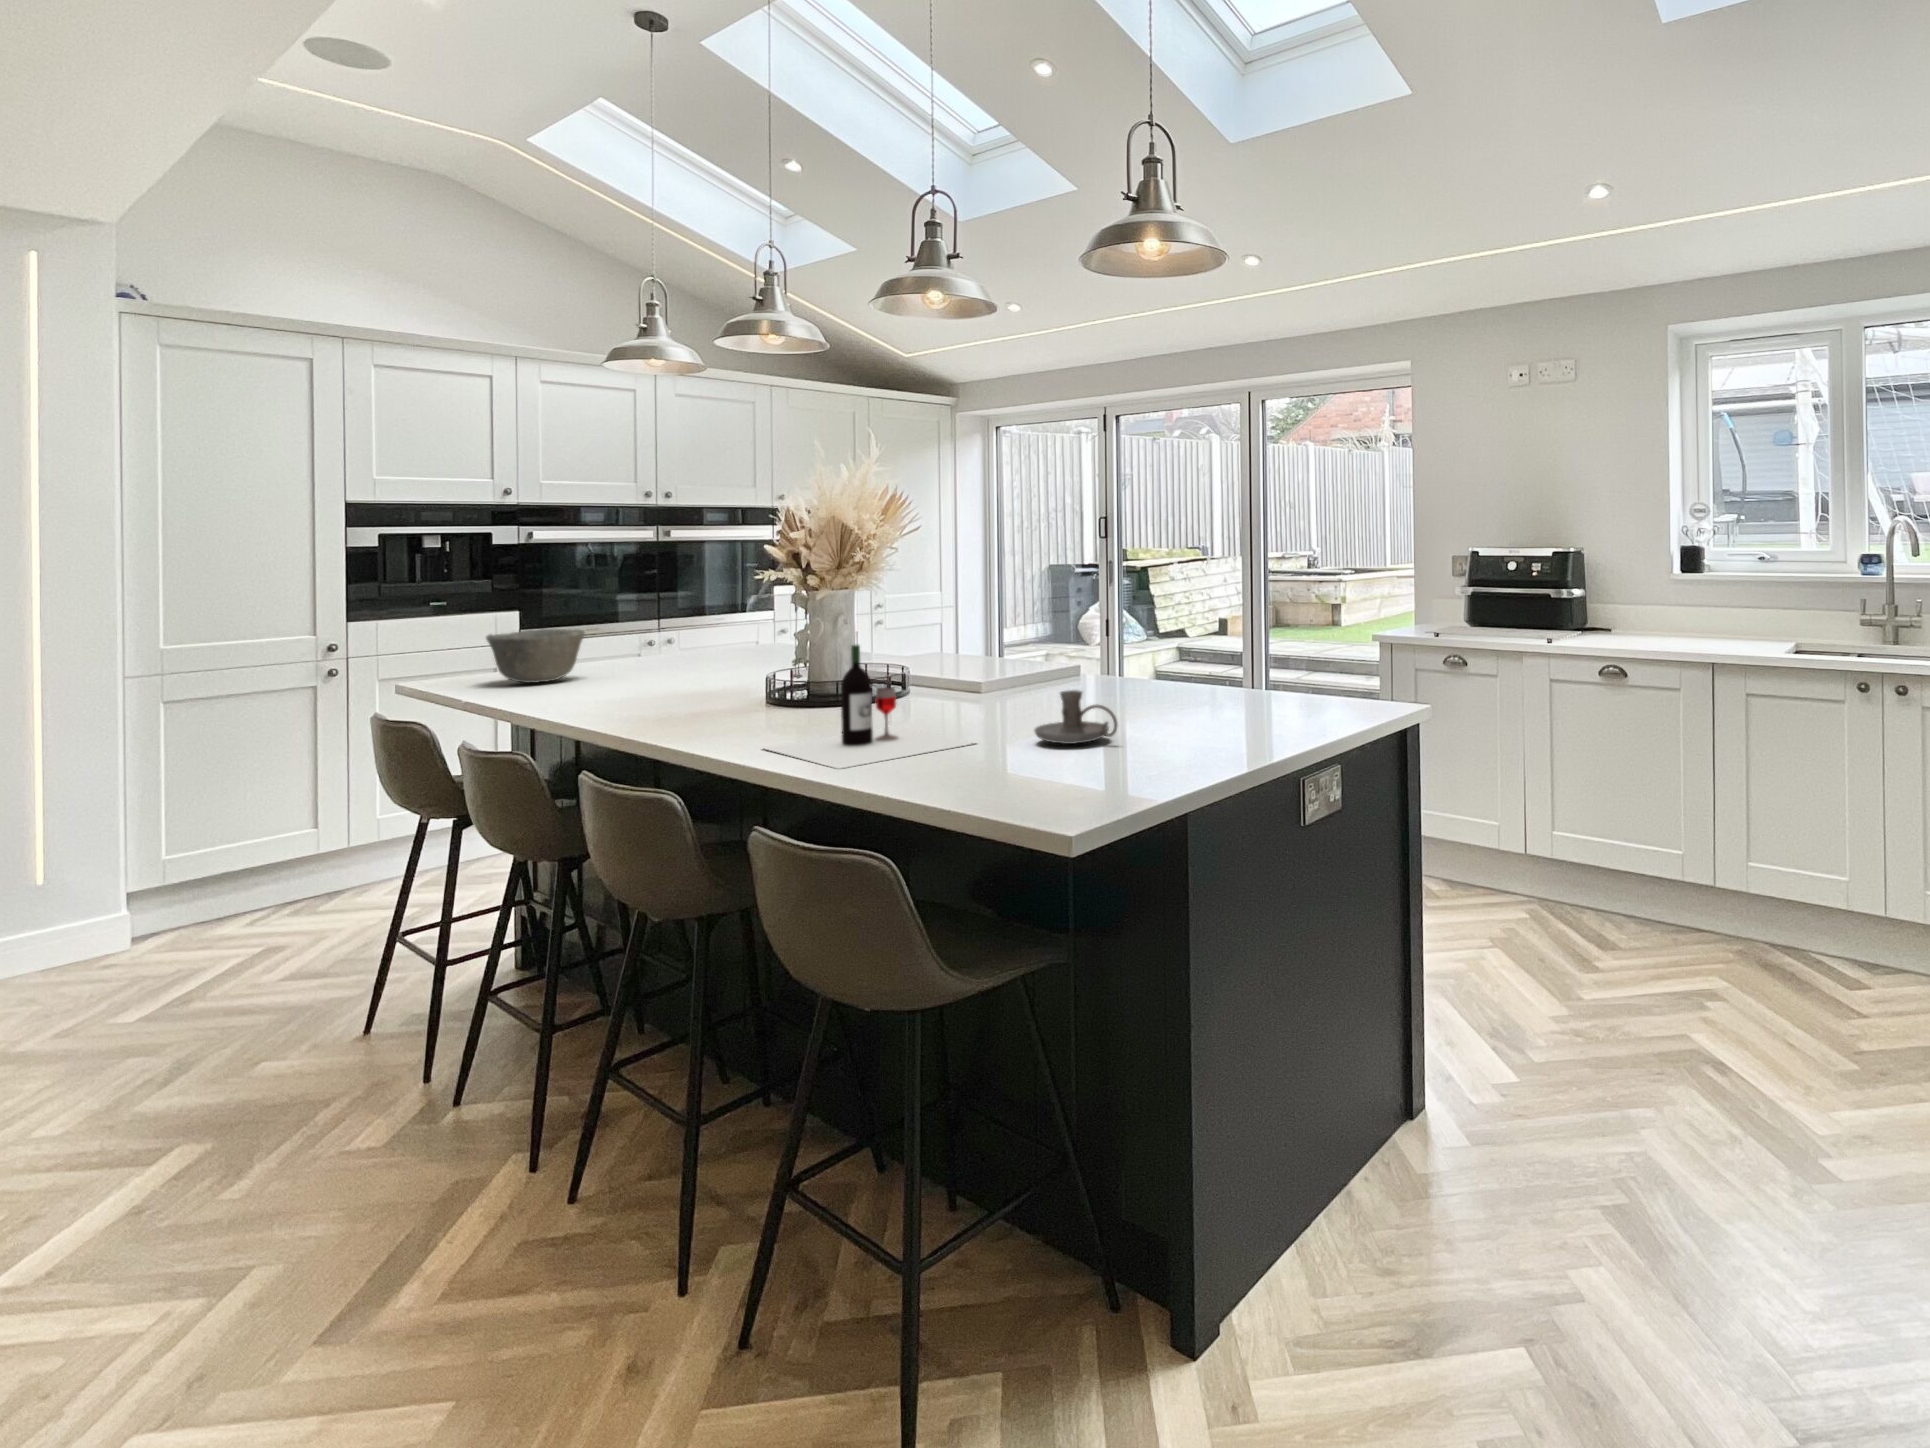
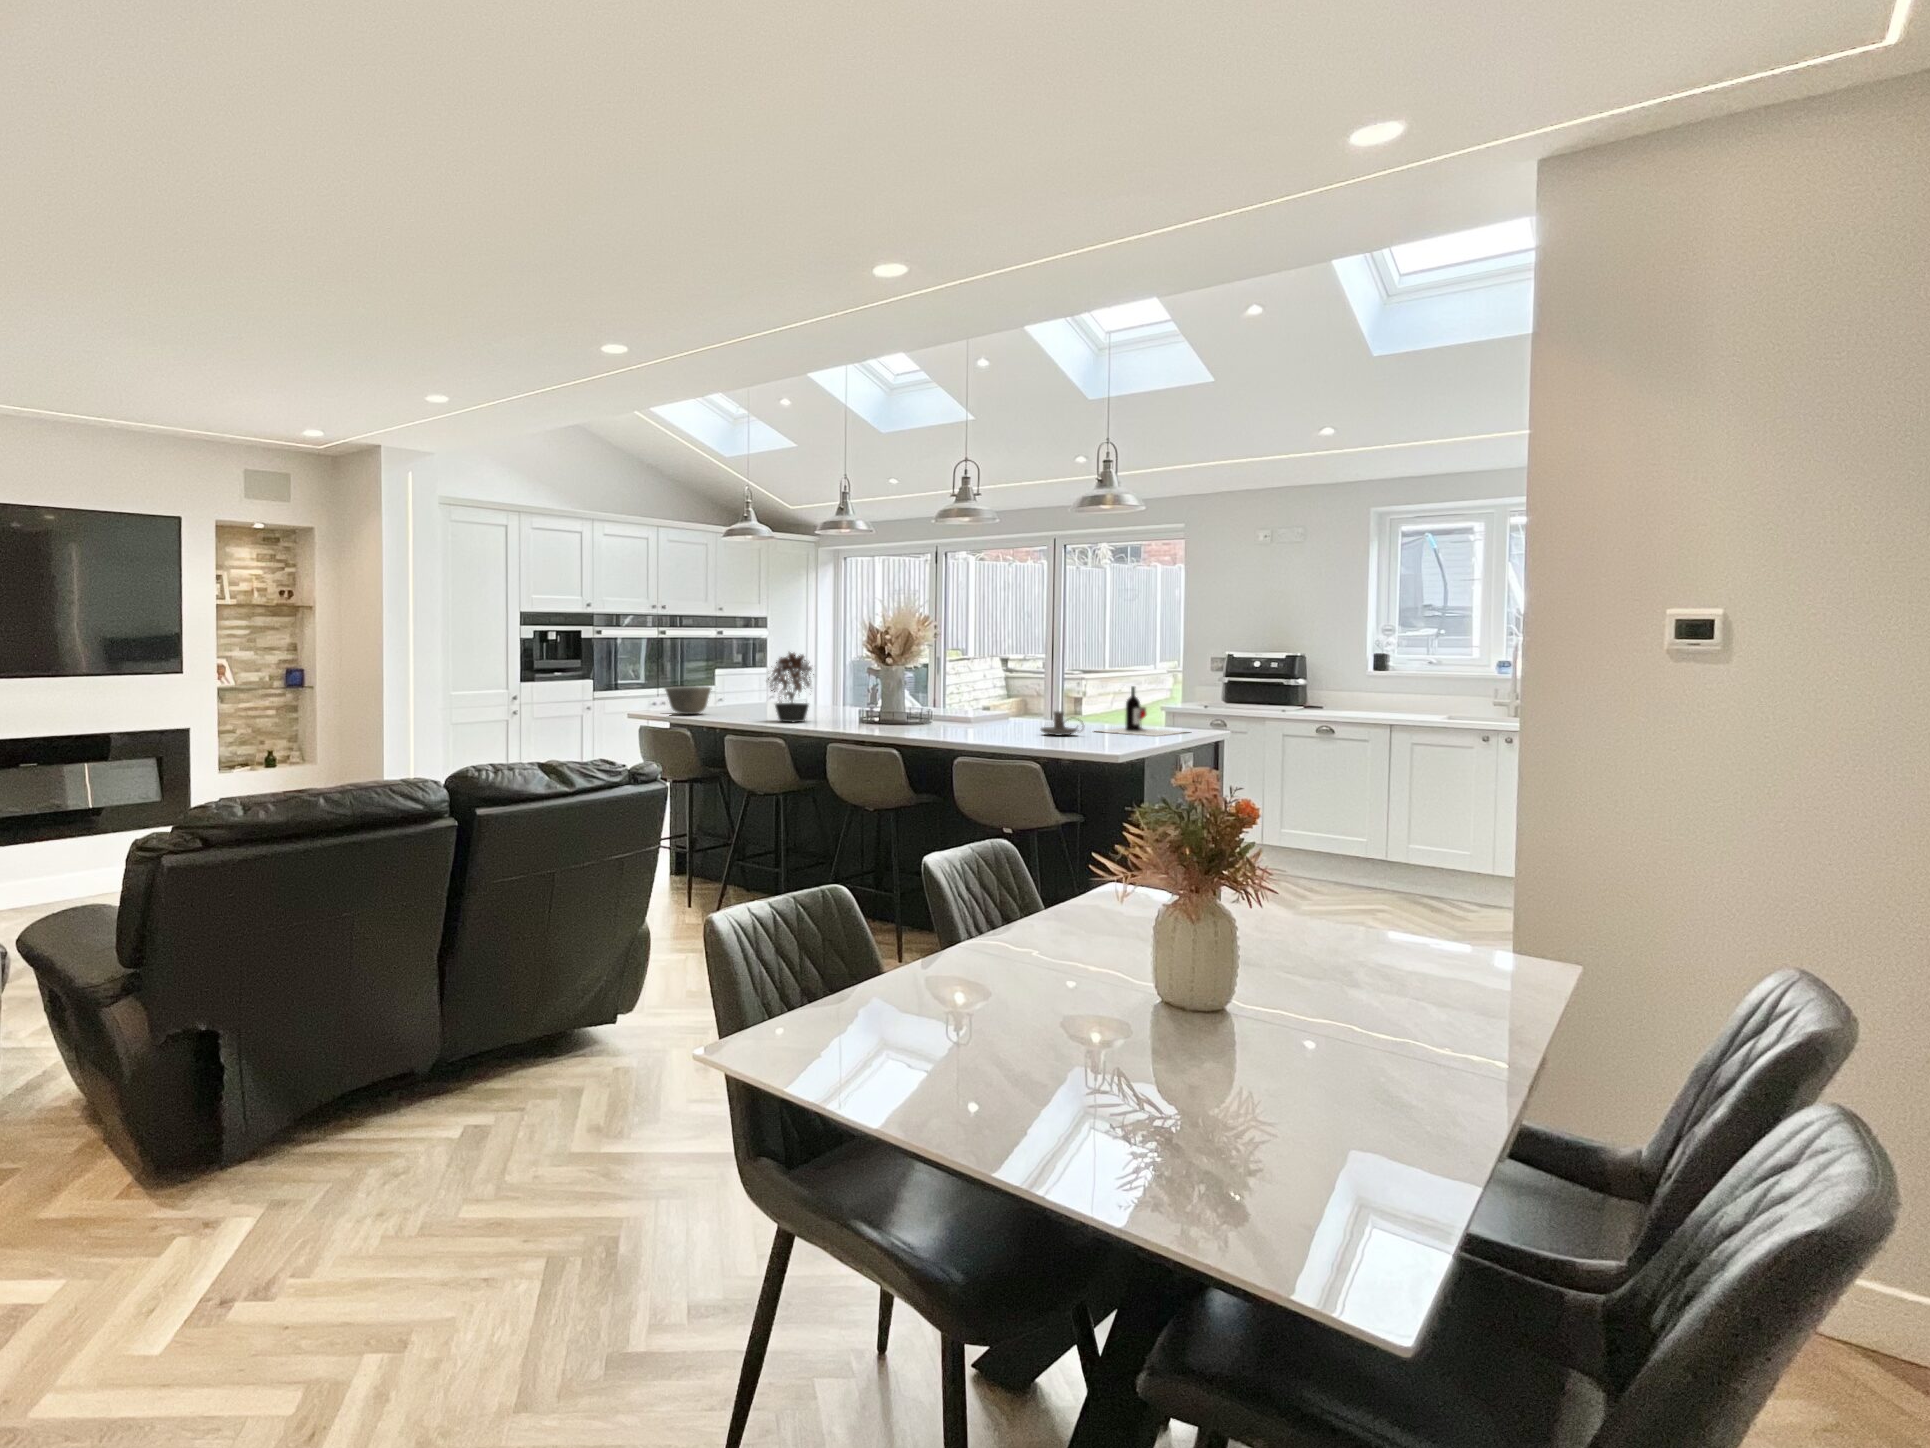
potted plant: none [594,567,708,706] -> present [768,652,814,722]
wine bottle: present [765,645,975,769] -> present [1101,686,1182,736]

